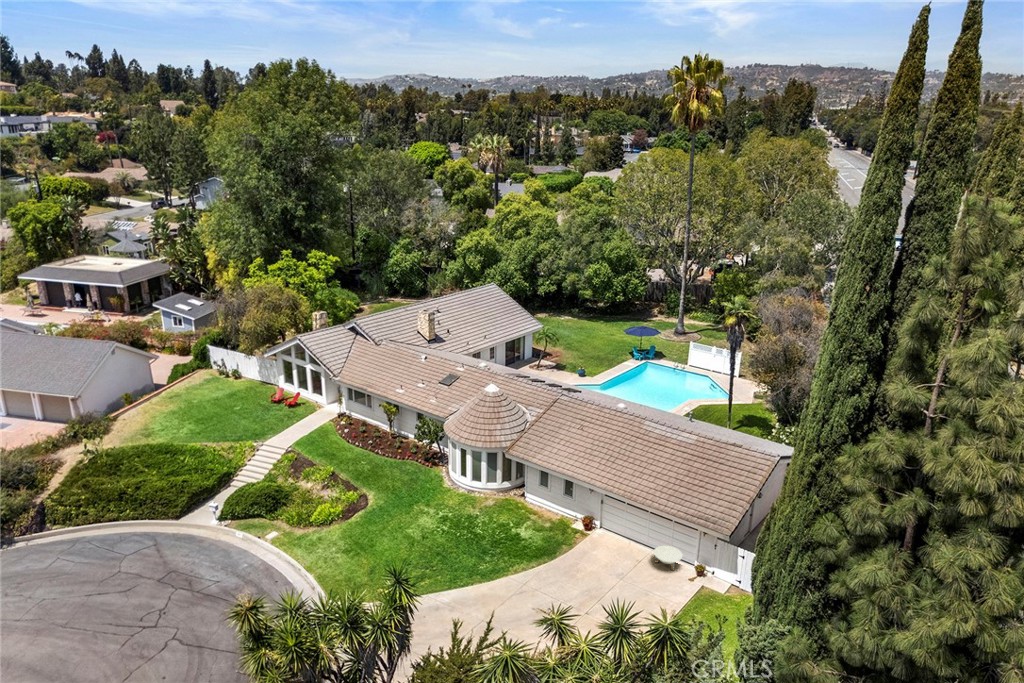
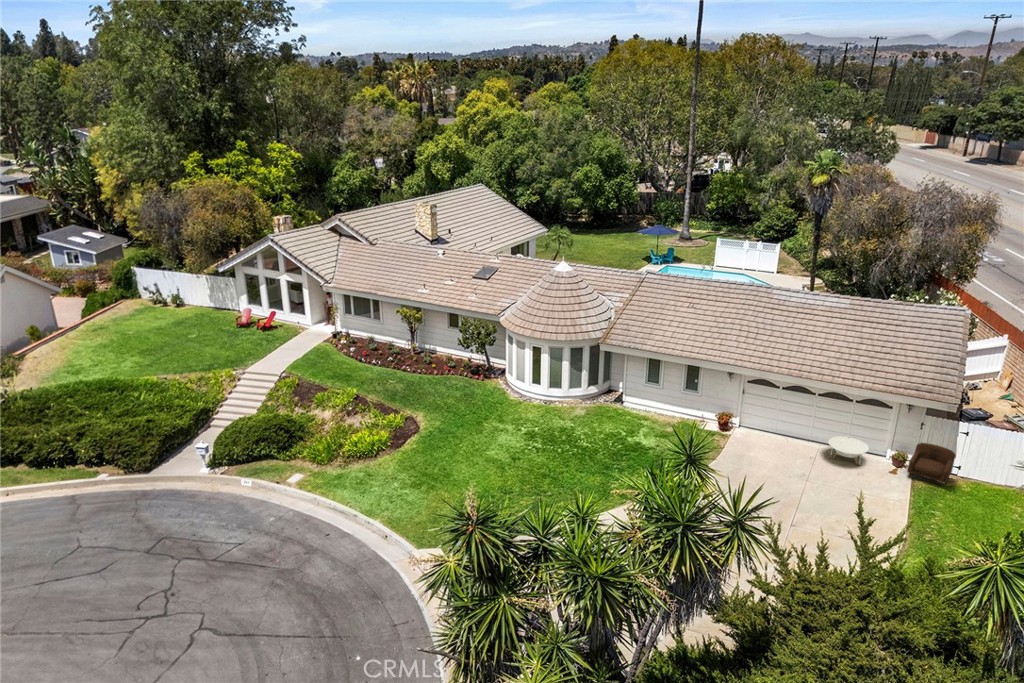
armchair: none [703,559,740,595] -> present [907,443,955,485]

